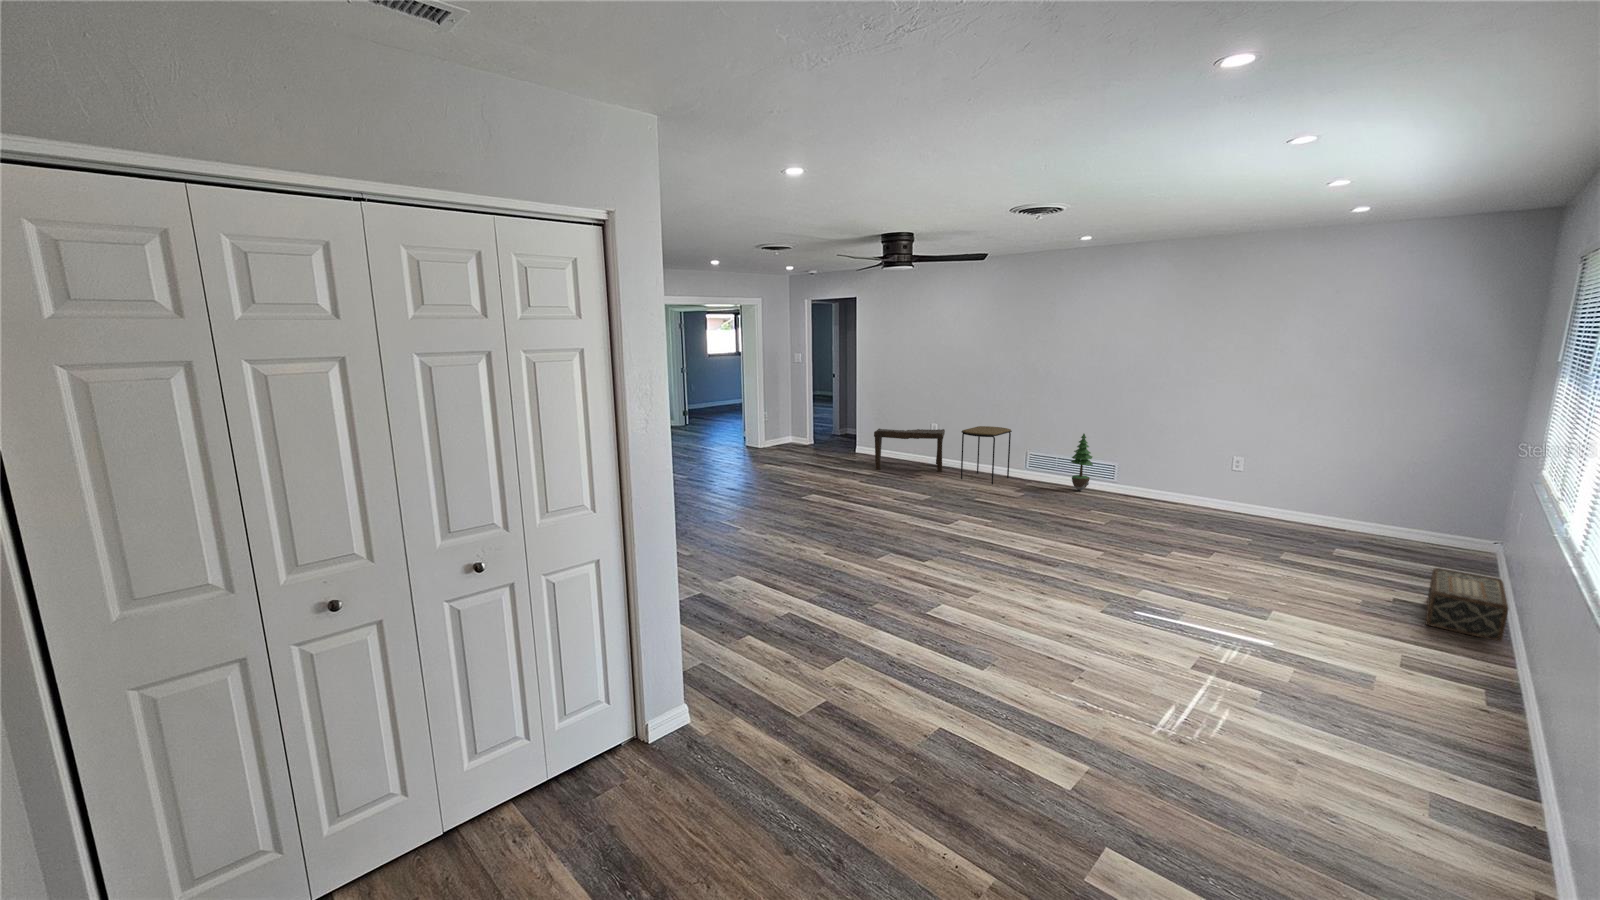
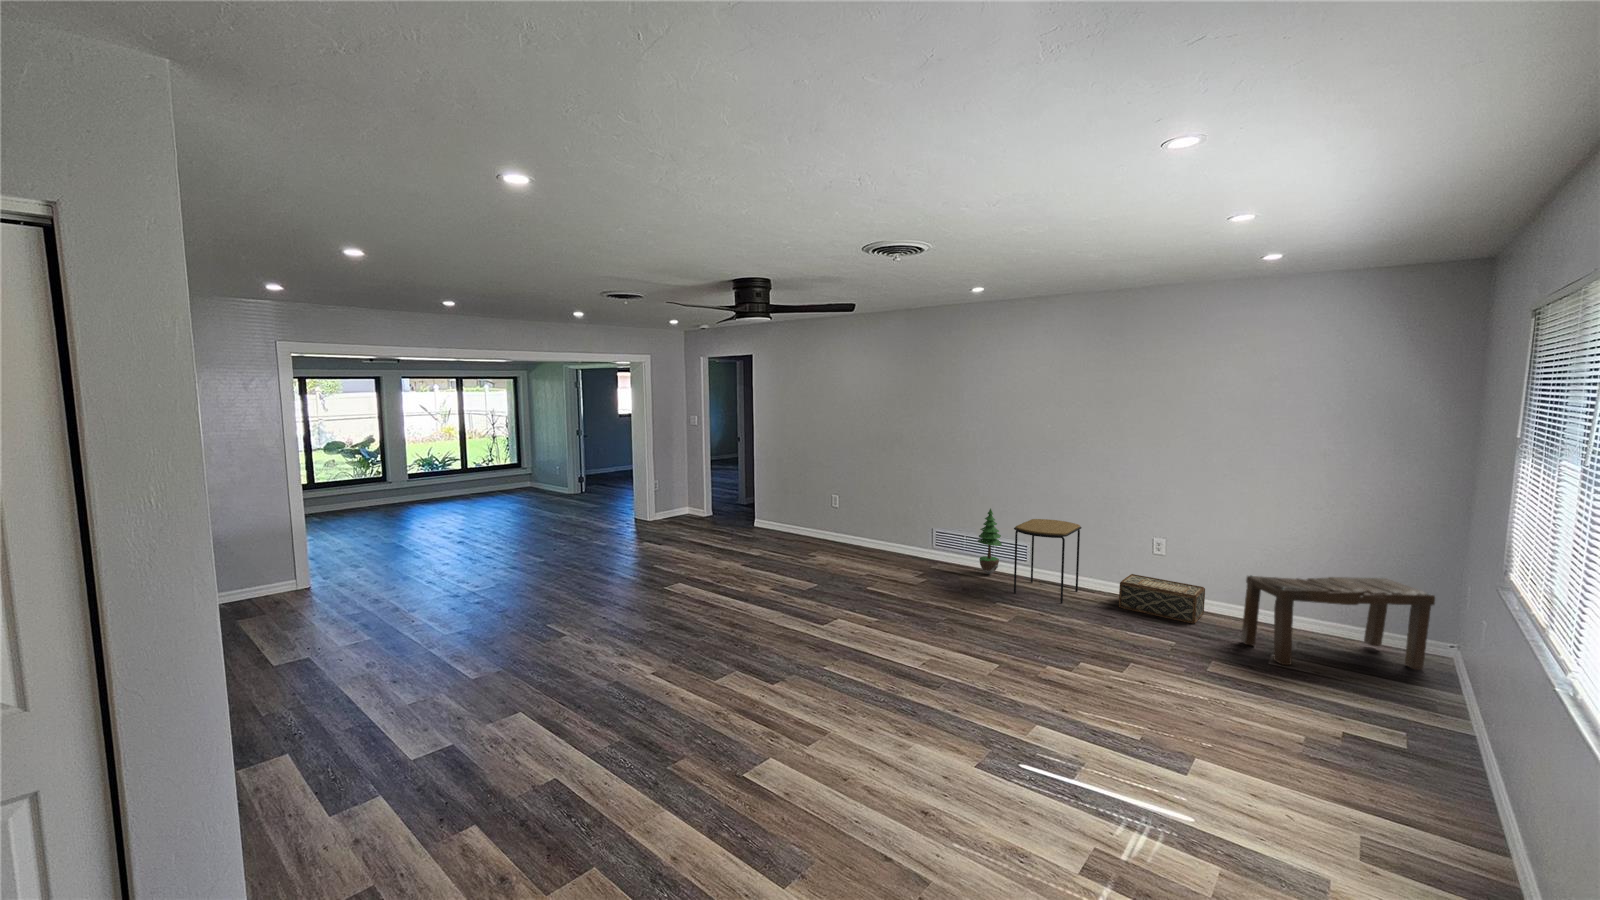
side table: present [961,426,1012,484] -> present [1014,519,1082,603]
bench: present [874,429,945,472] -> present [1241,575,1435,670]
woven basket: present [1426,568,1508,642] -> present [1119,574,1205,623]

